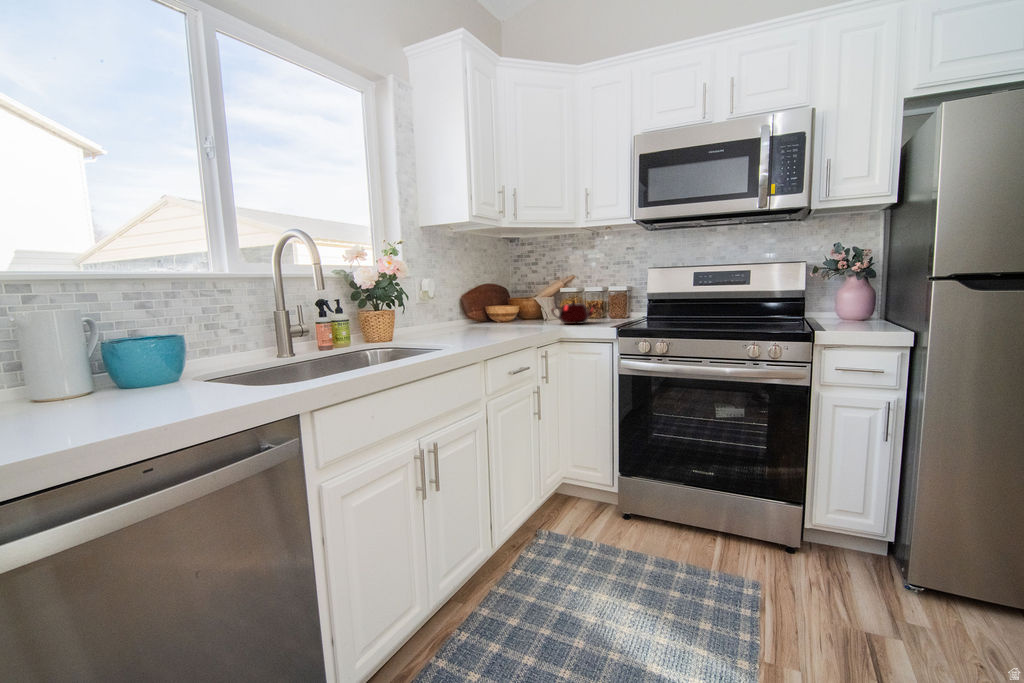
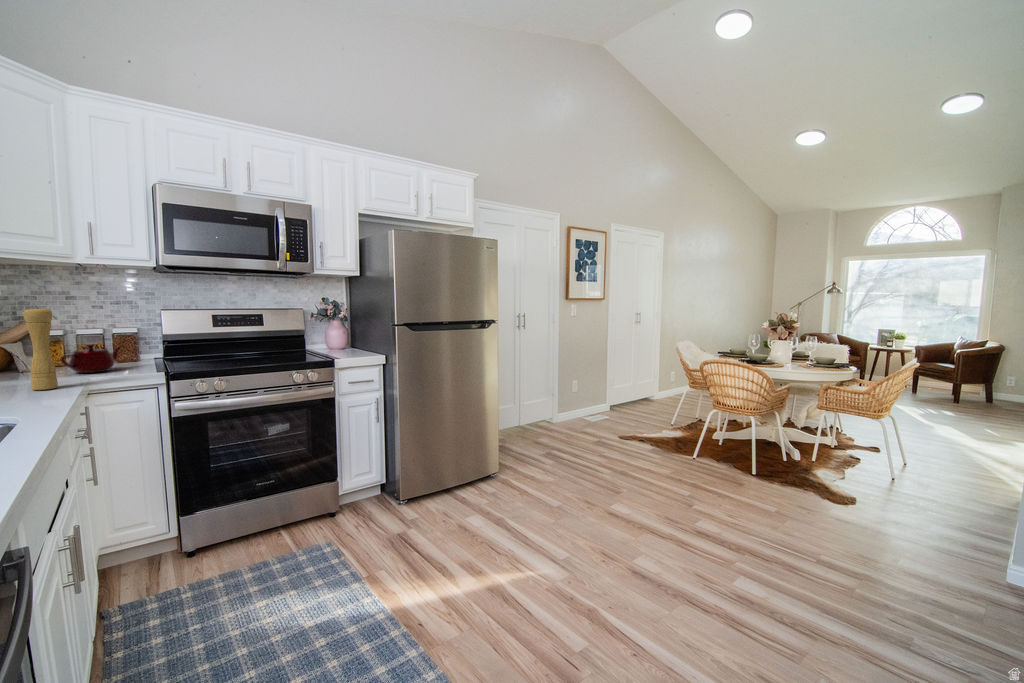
pepper mill: none [509,265,527,333] -> present [23,307,58,390]

